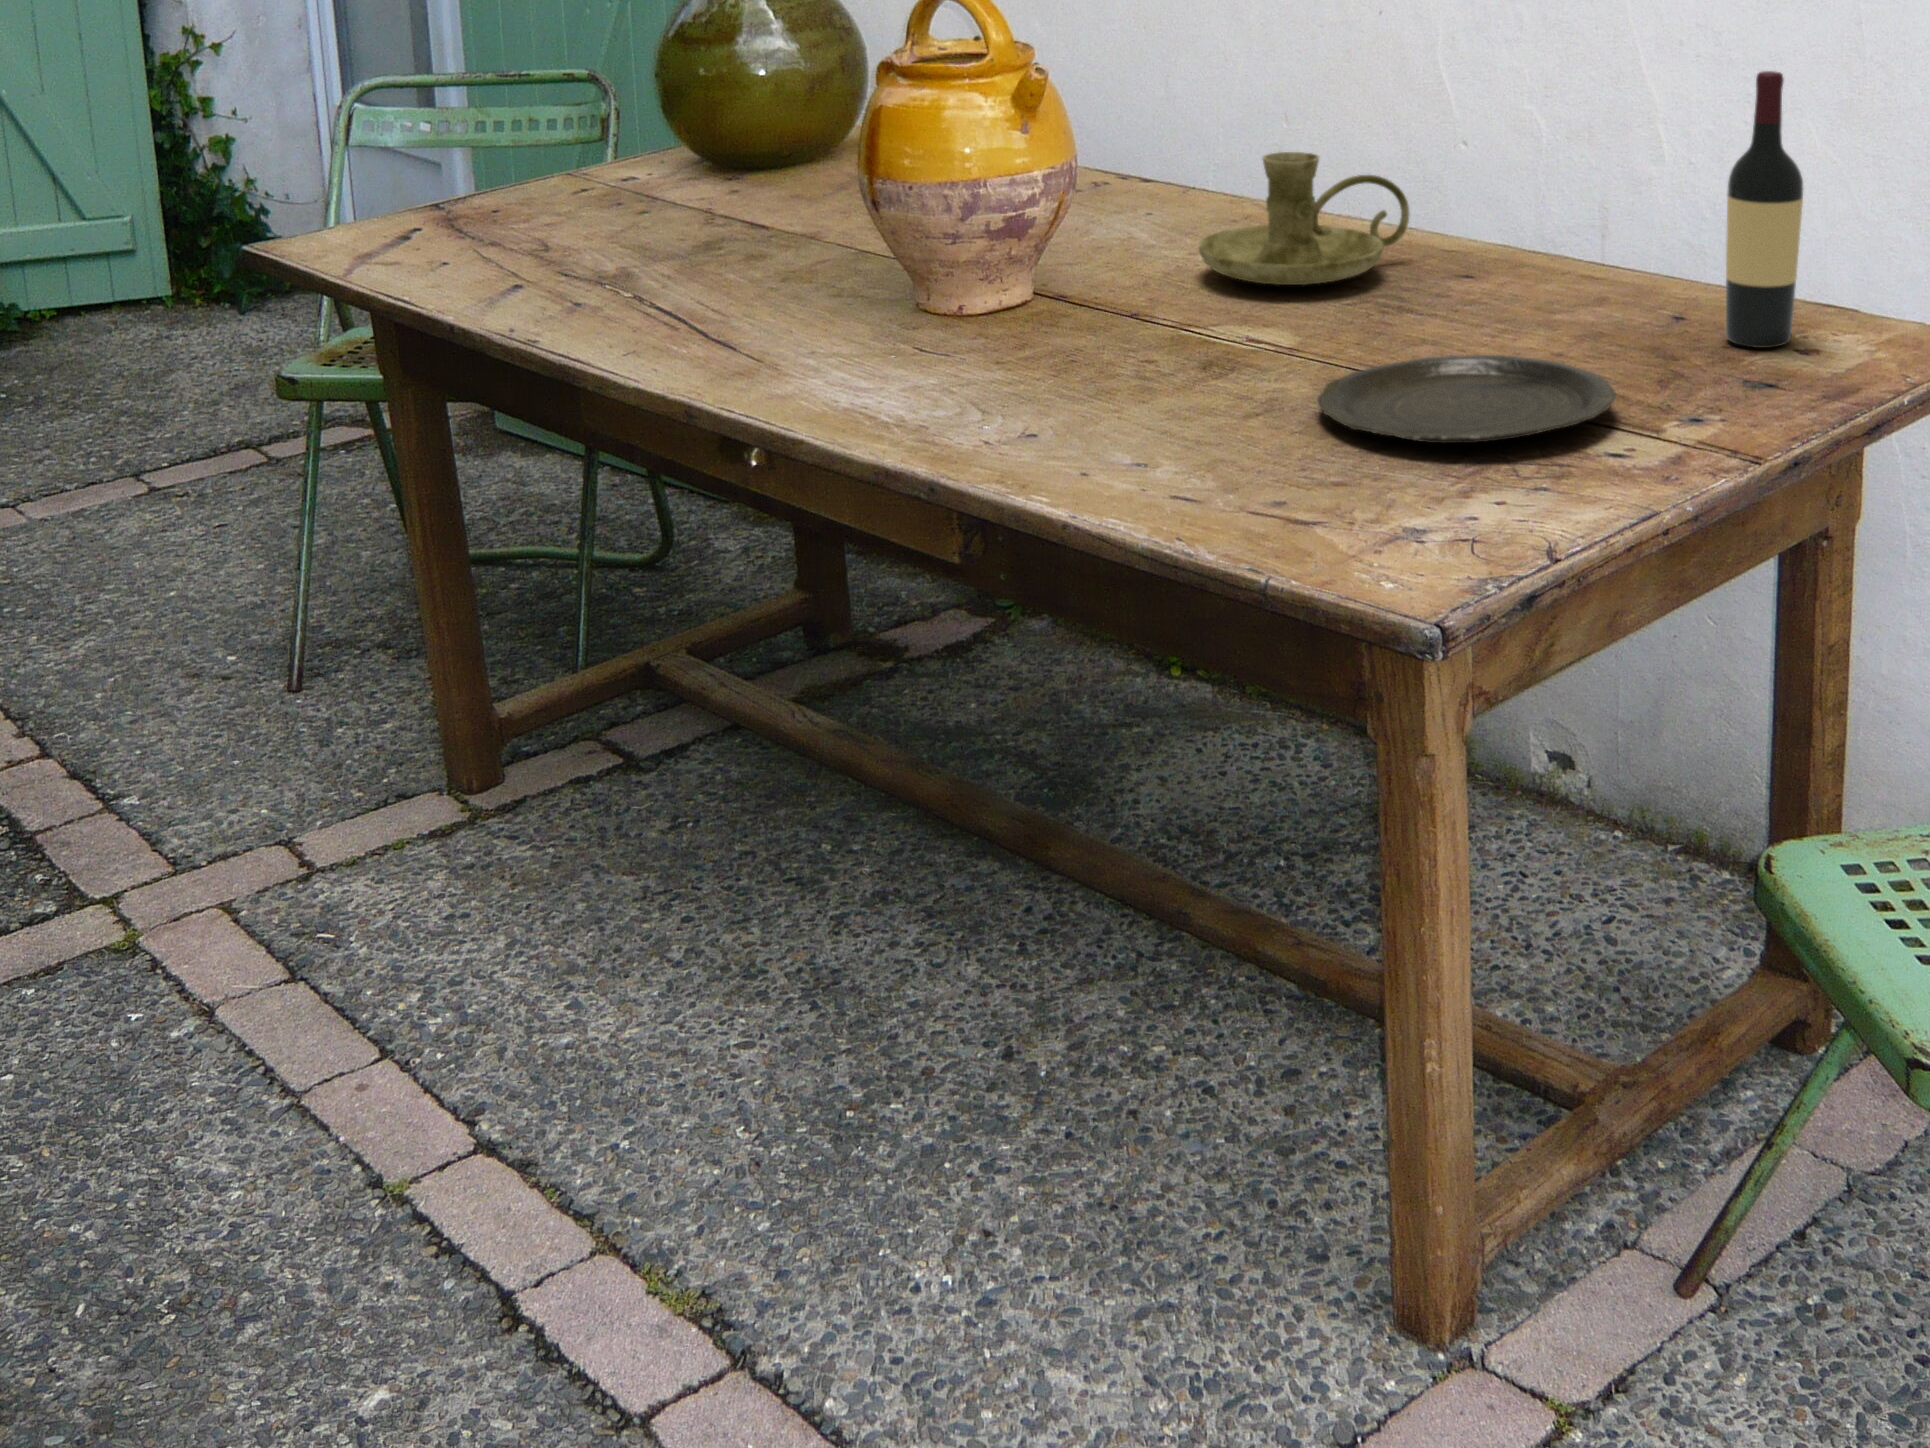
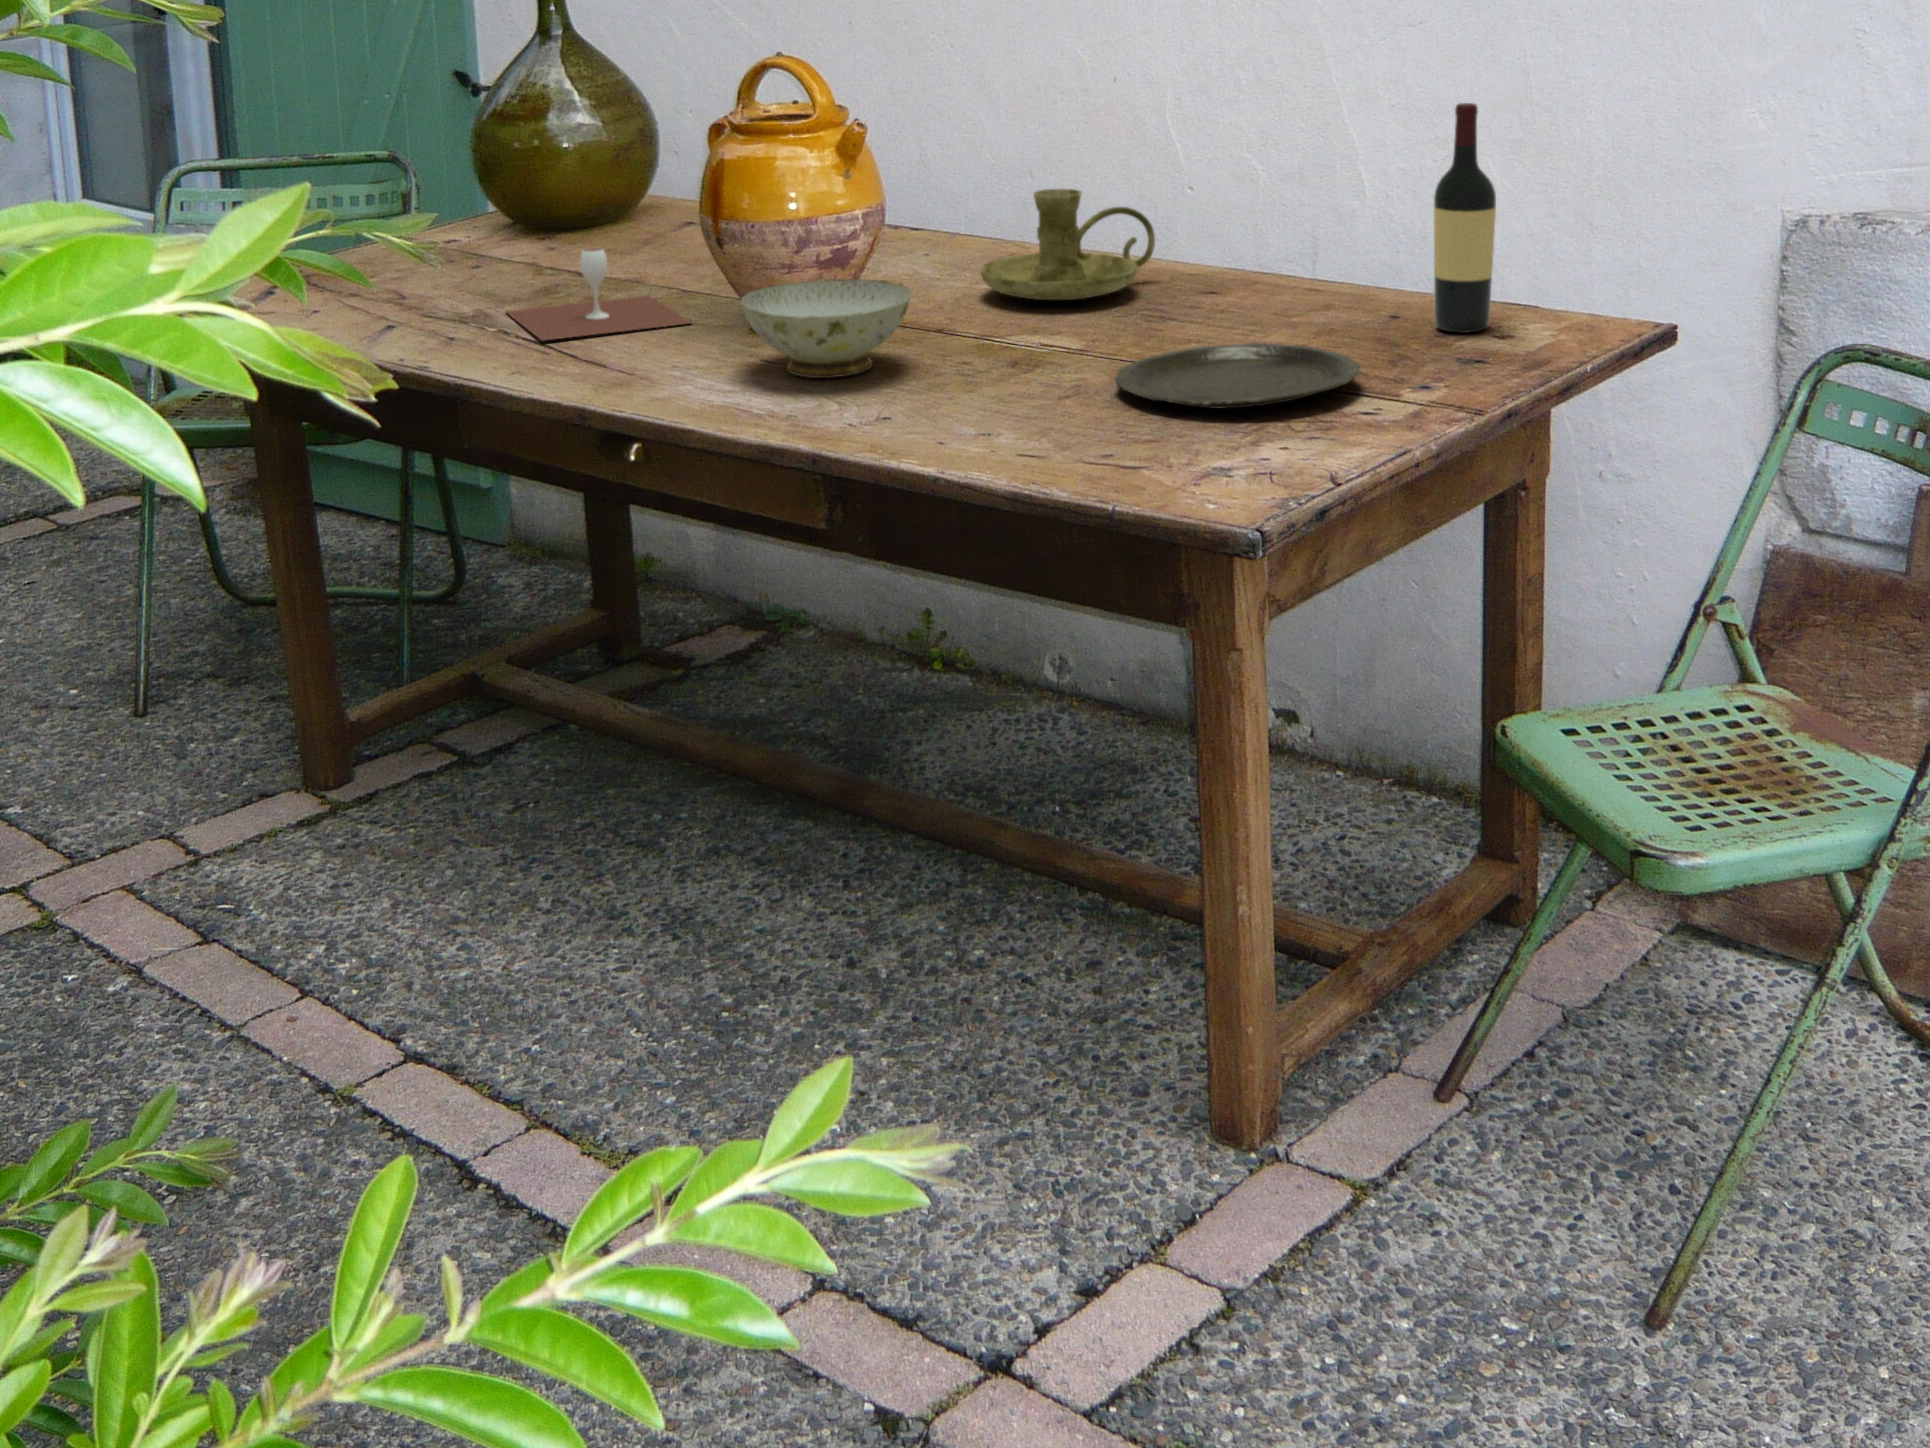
wine glass: none [654,206,858,315] -> present [507,248,691,341]
ceramic bowl: none [887,257,1090,379] -> present [741,279,911,378]

